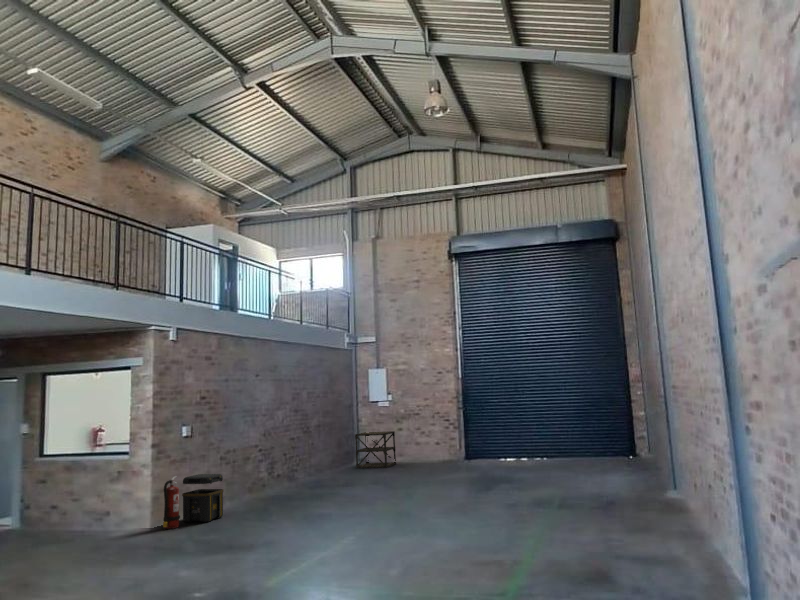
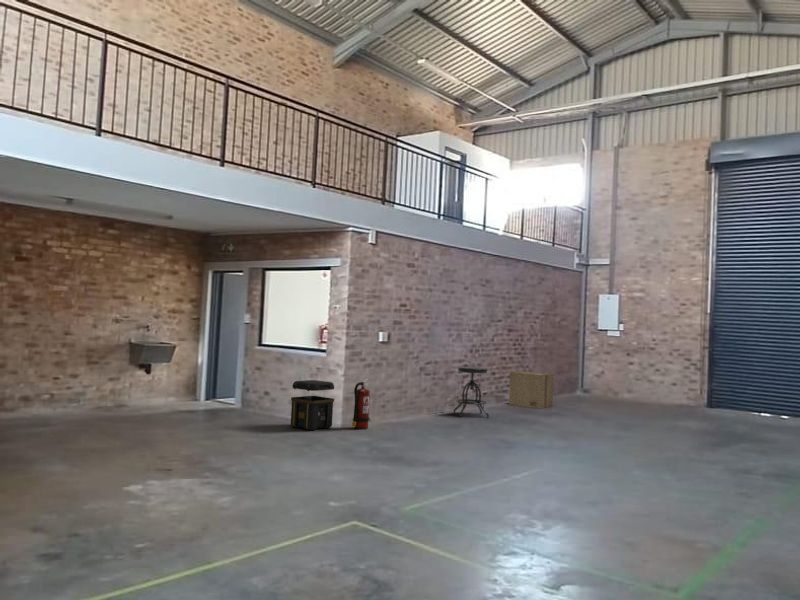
shelving unit: present [355,431,396,468] -> none [576,361,624,401]
cardboard box: none [299,449,340,484] -> present [509,371,554,409]
stool: none [253,451,290,502] -> present [454,367,489,418]
toolbox: present [182,474,224,522] -> present [291,380,334,430]

